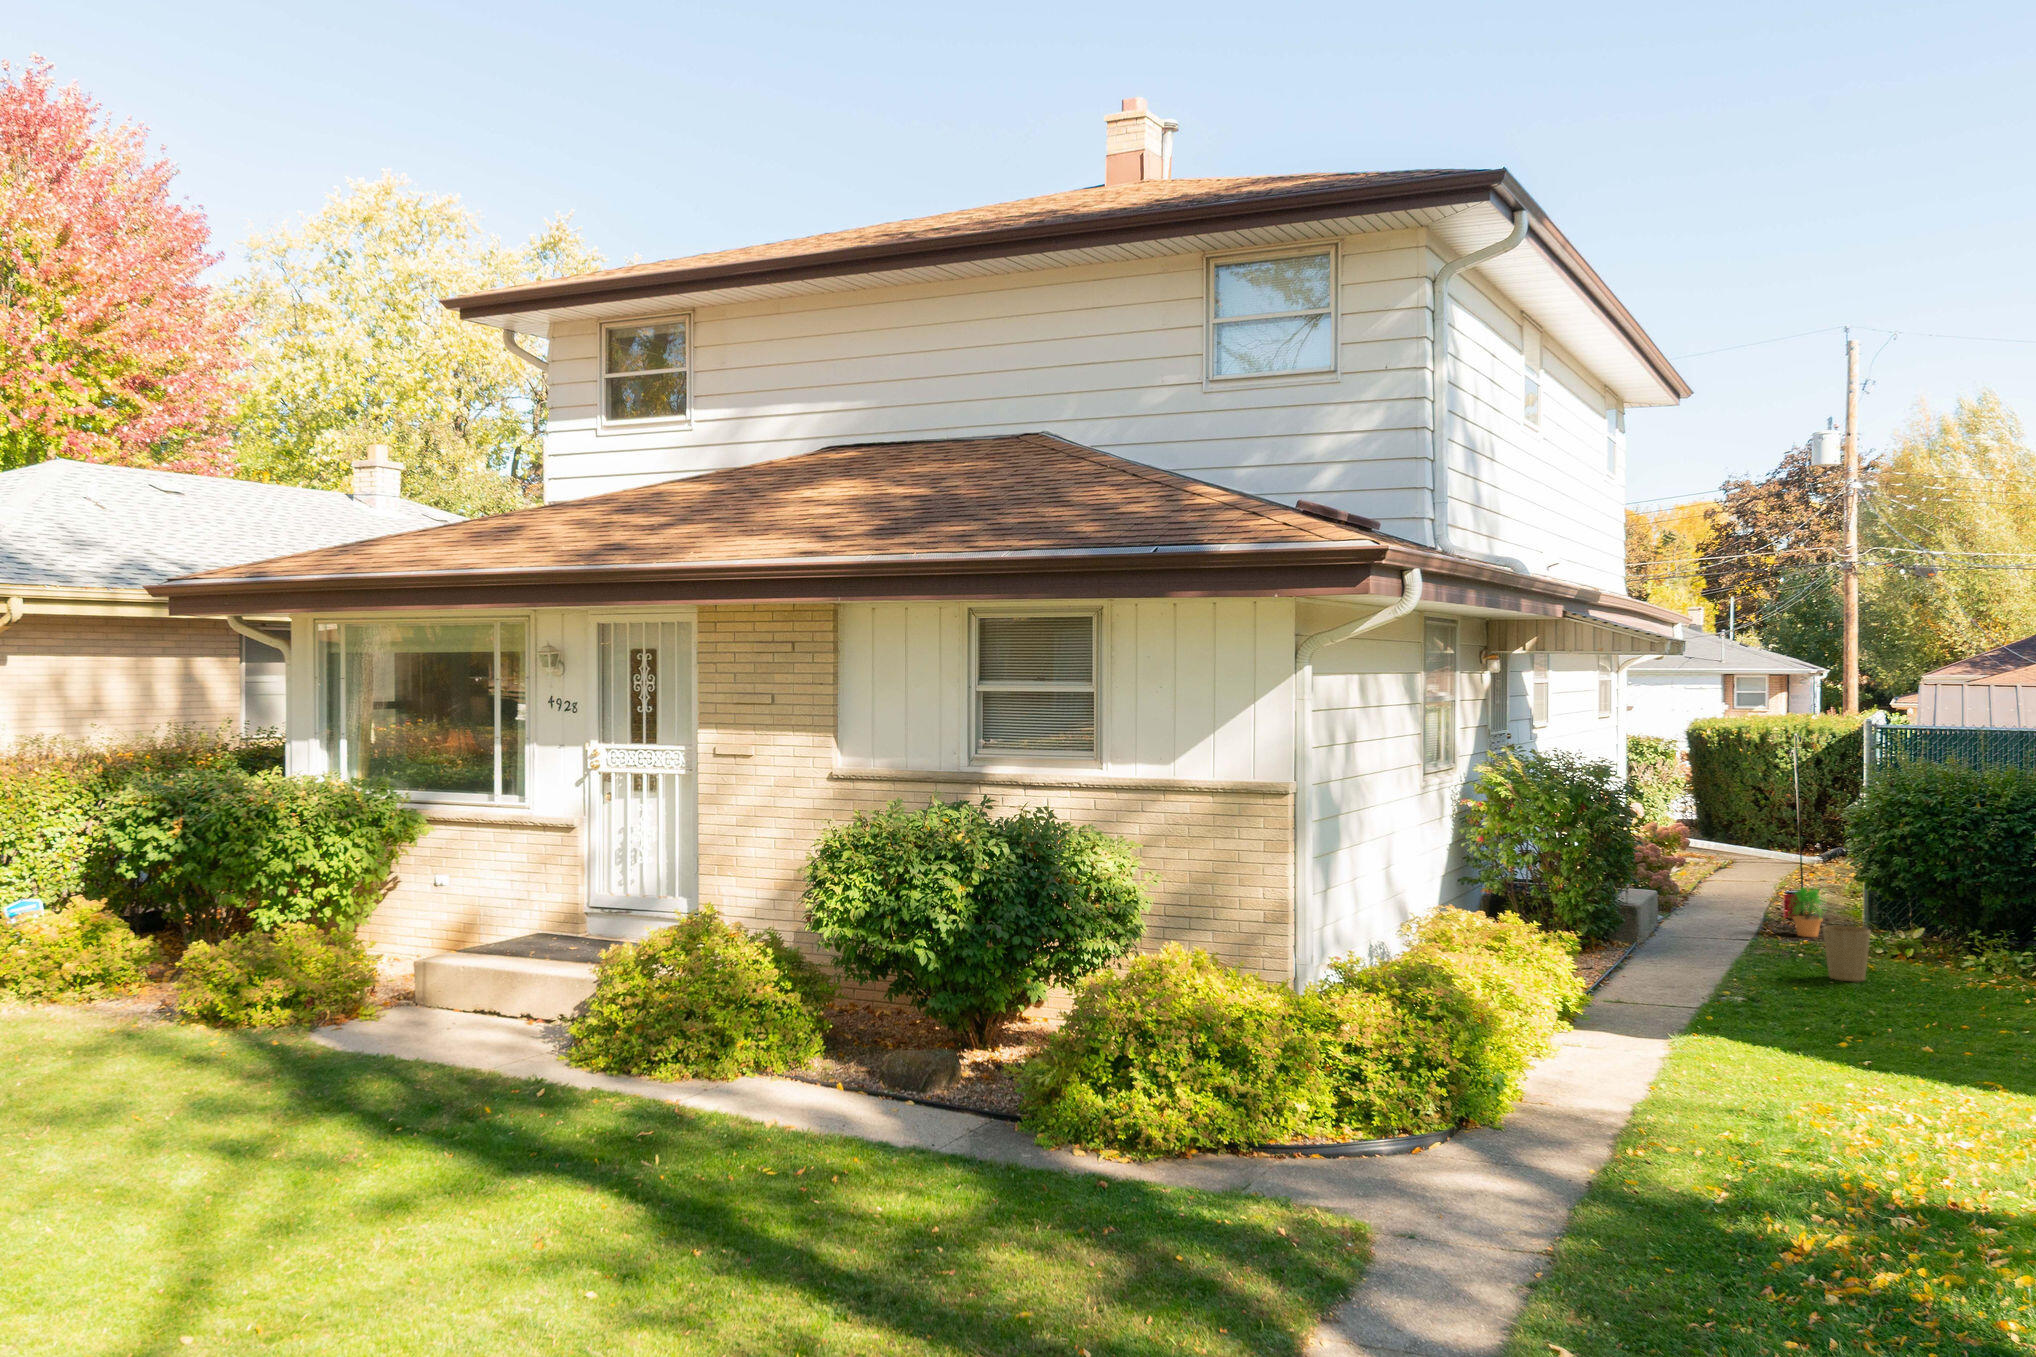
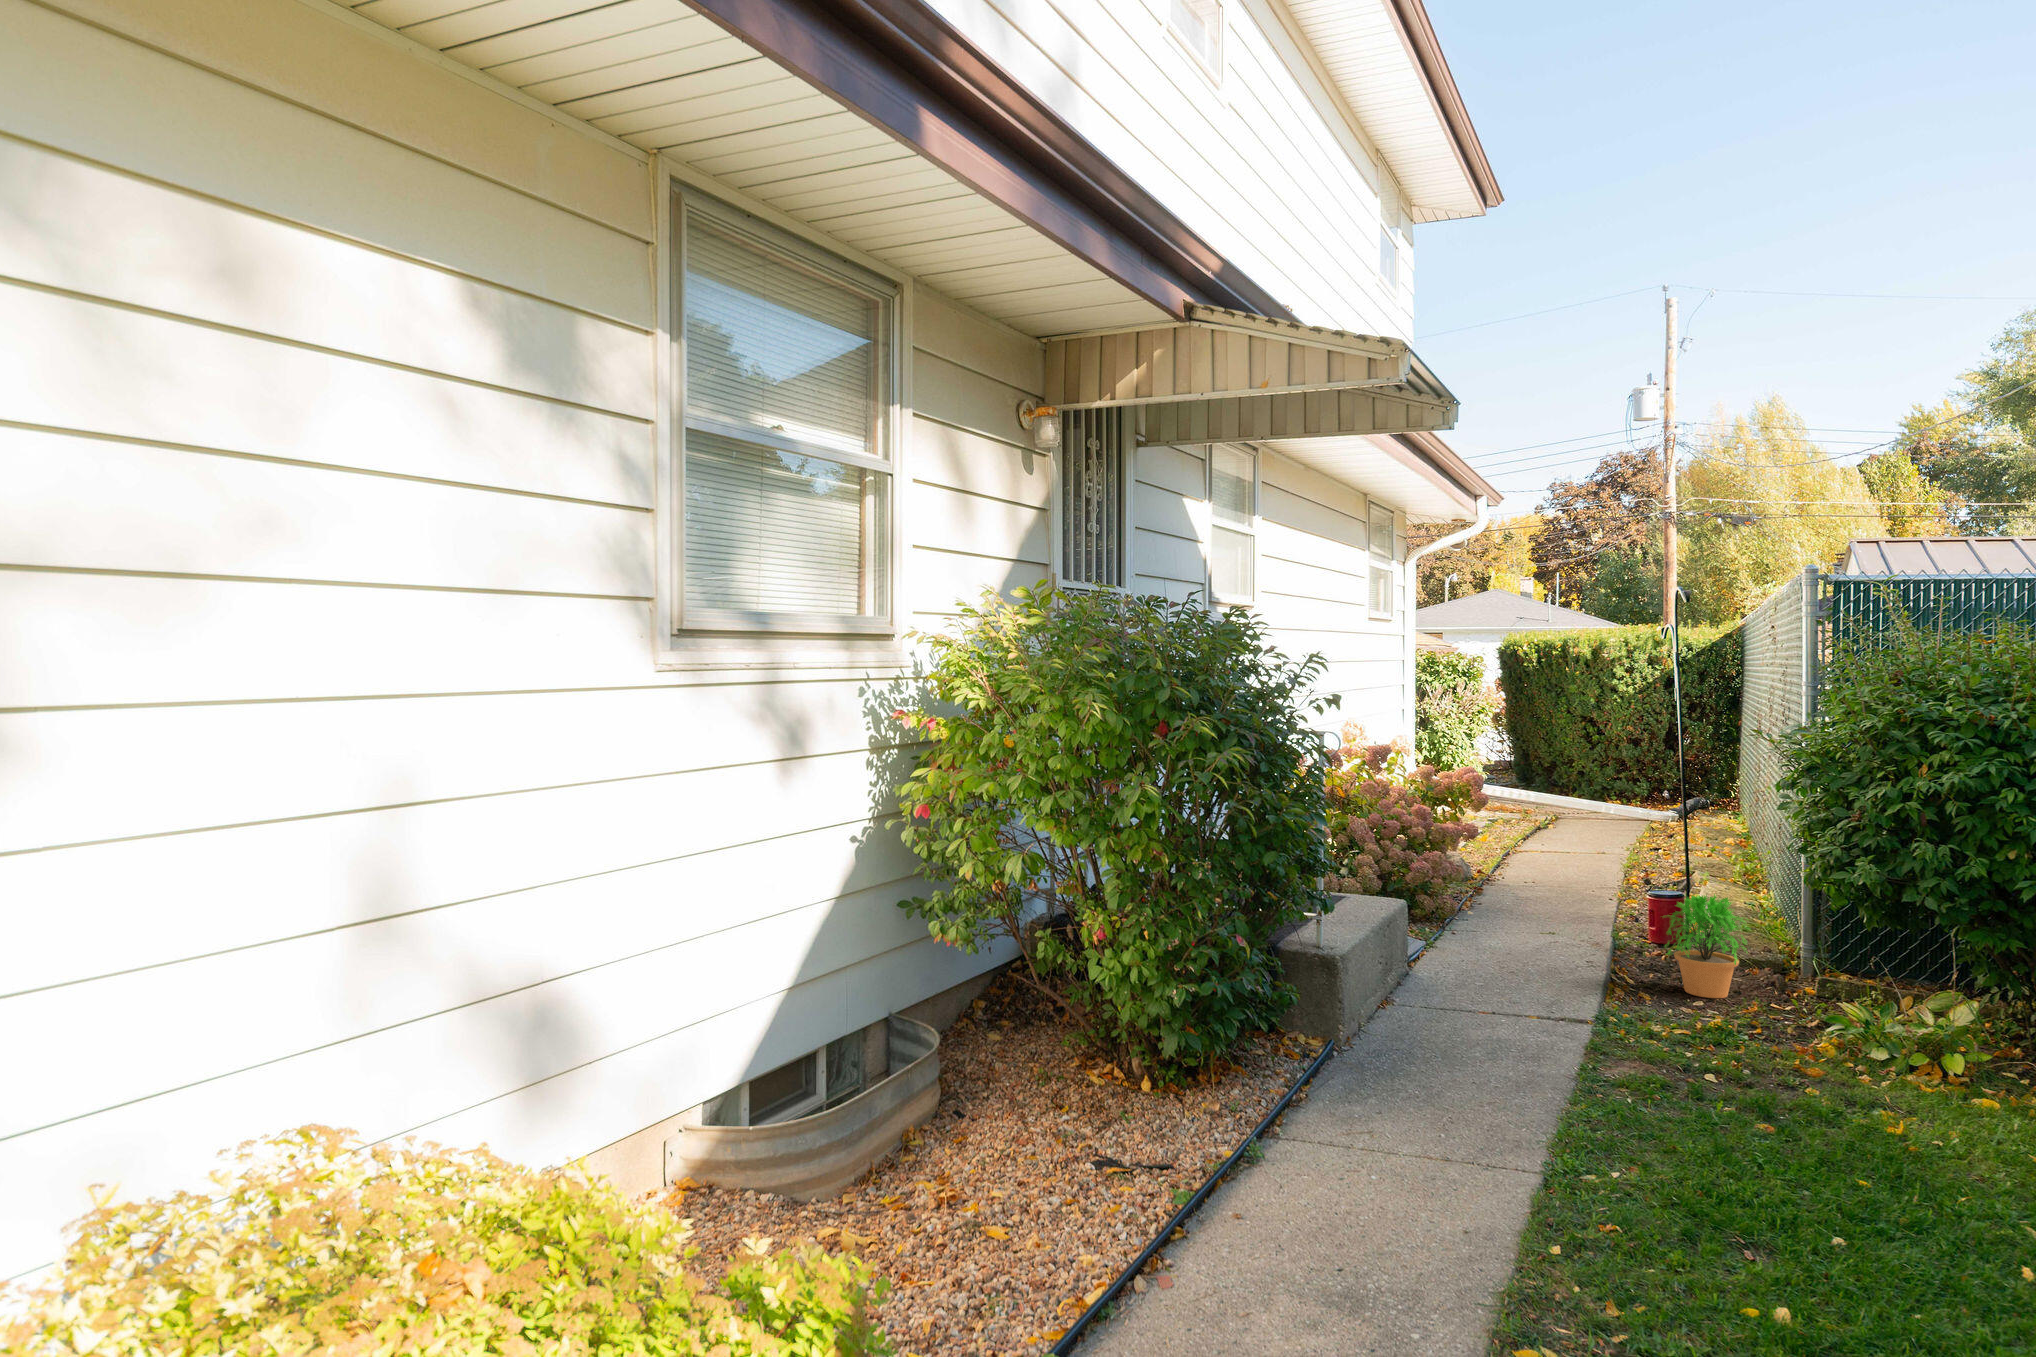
basket: present [1823,924,1871,982] -> none [1804,1022,1956,1227]

